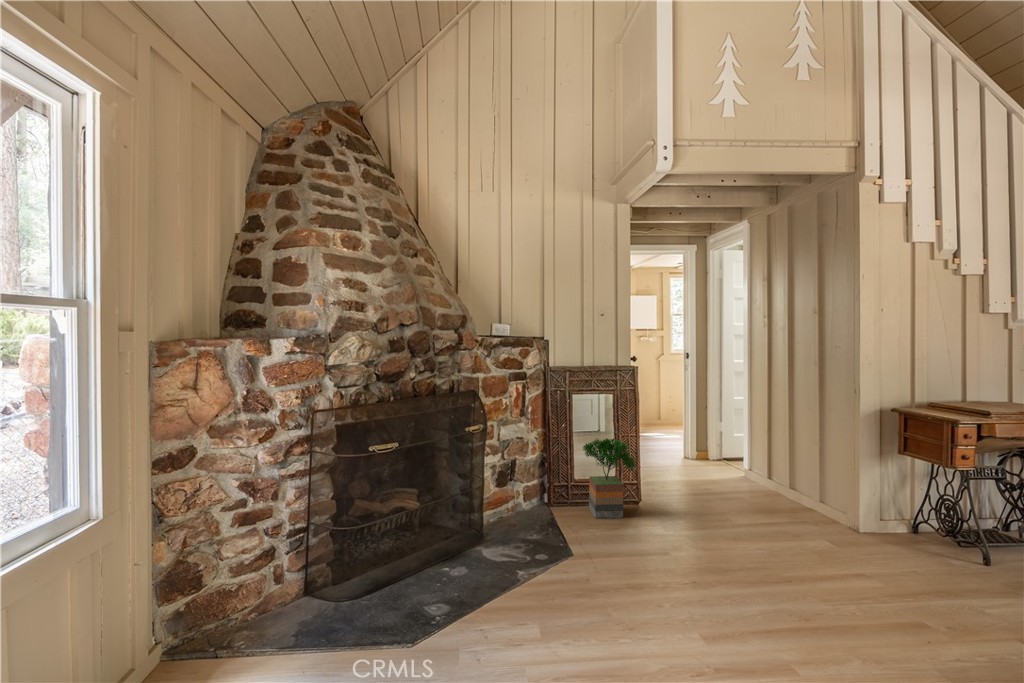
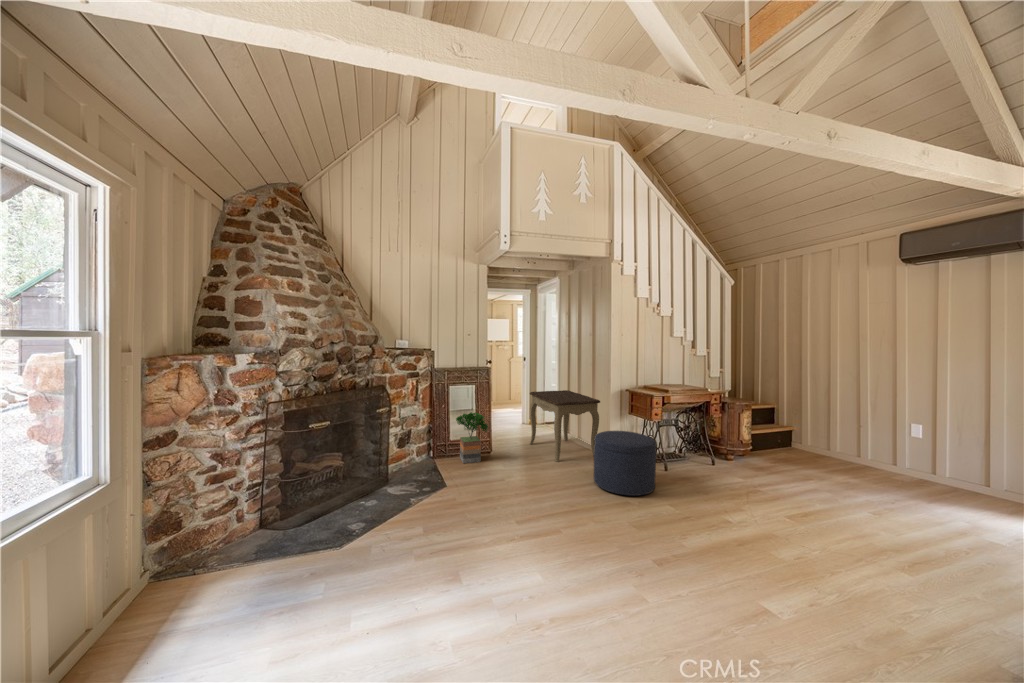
side table: none [702,408,838,530] -> present [530,390,600,462]
ottoman: none [835,483,976,612] -> present [594,431,656,496]

